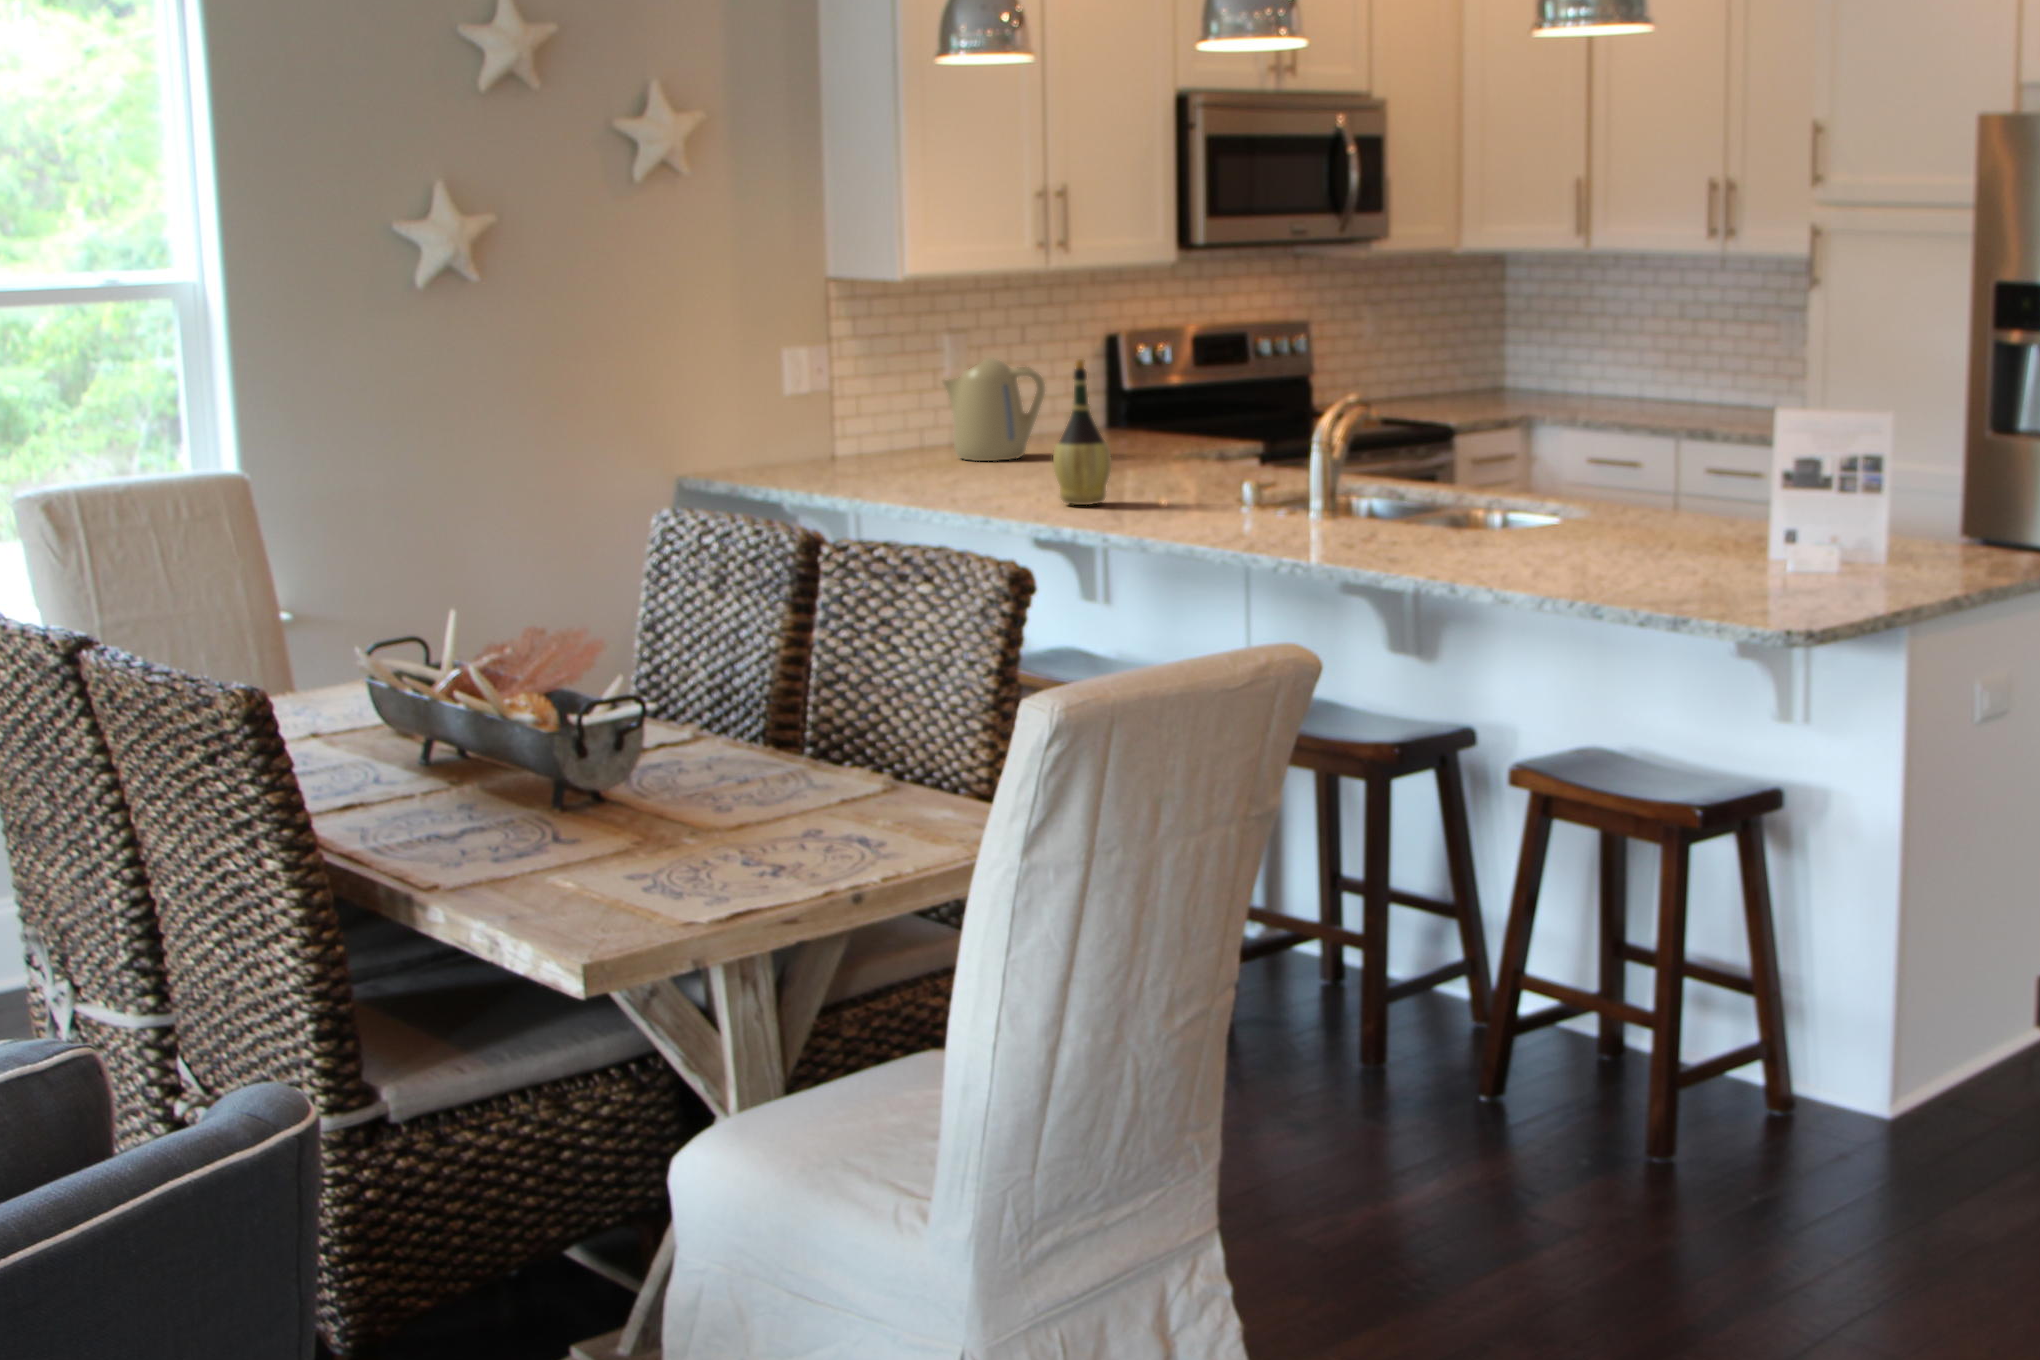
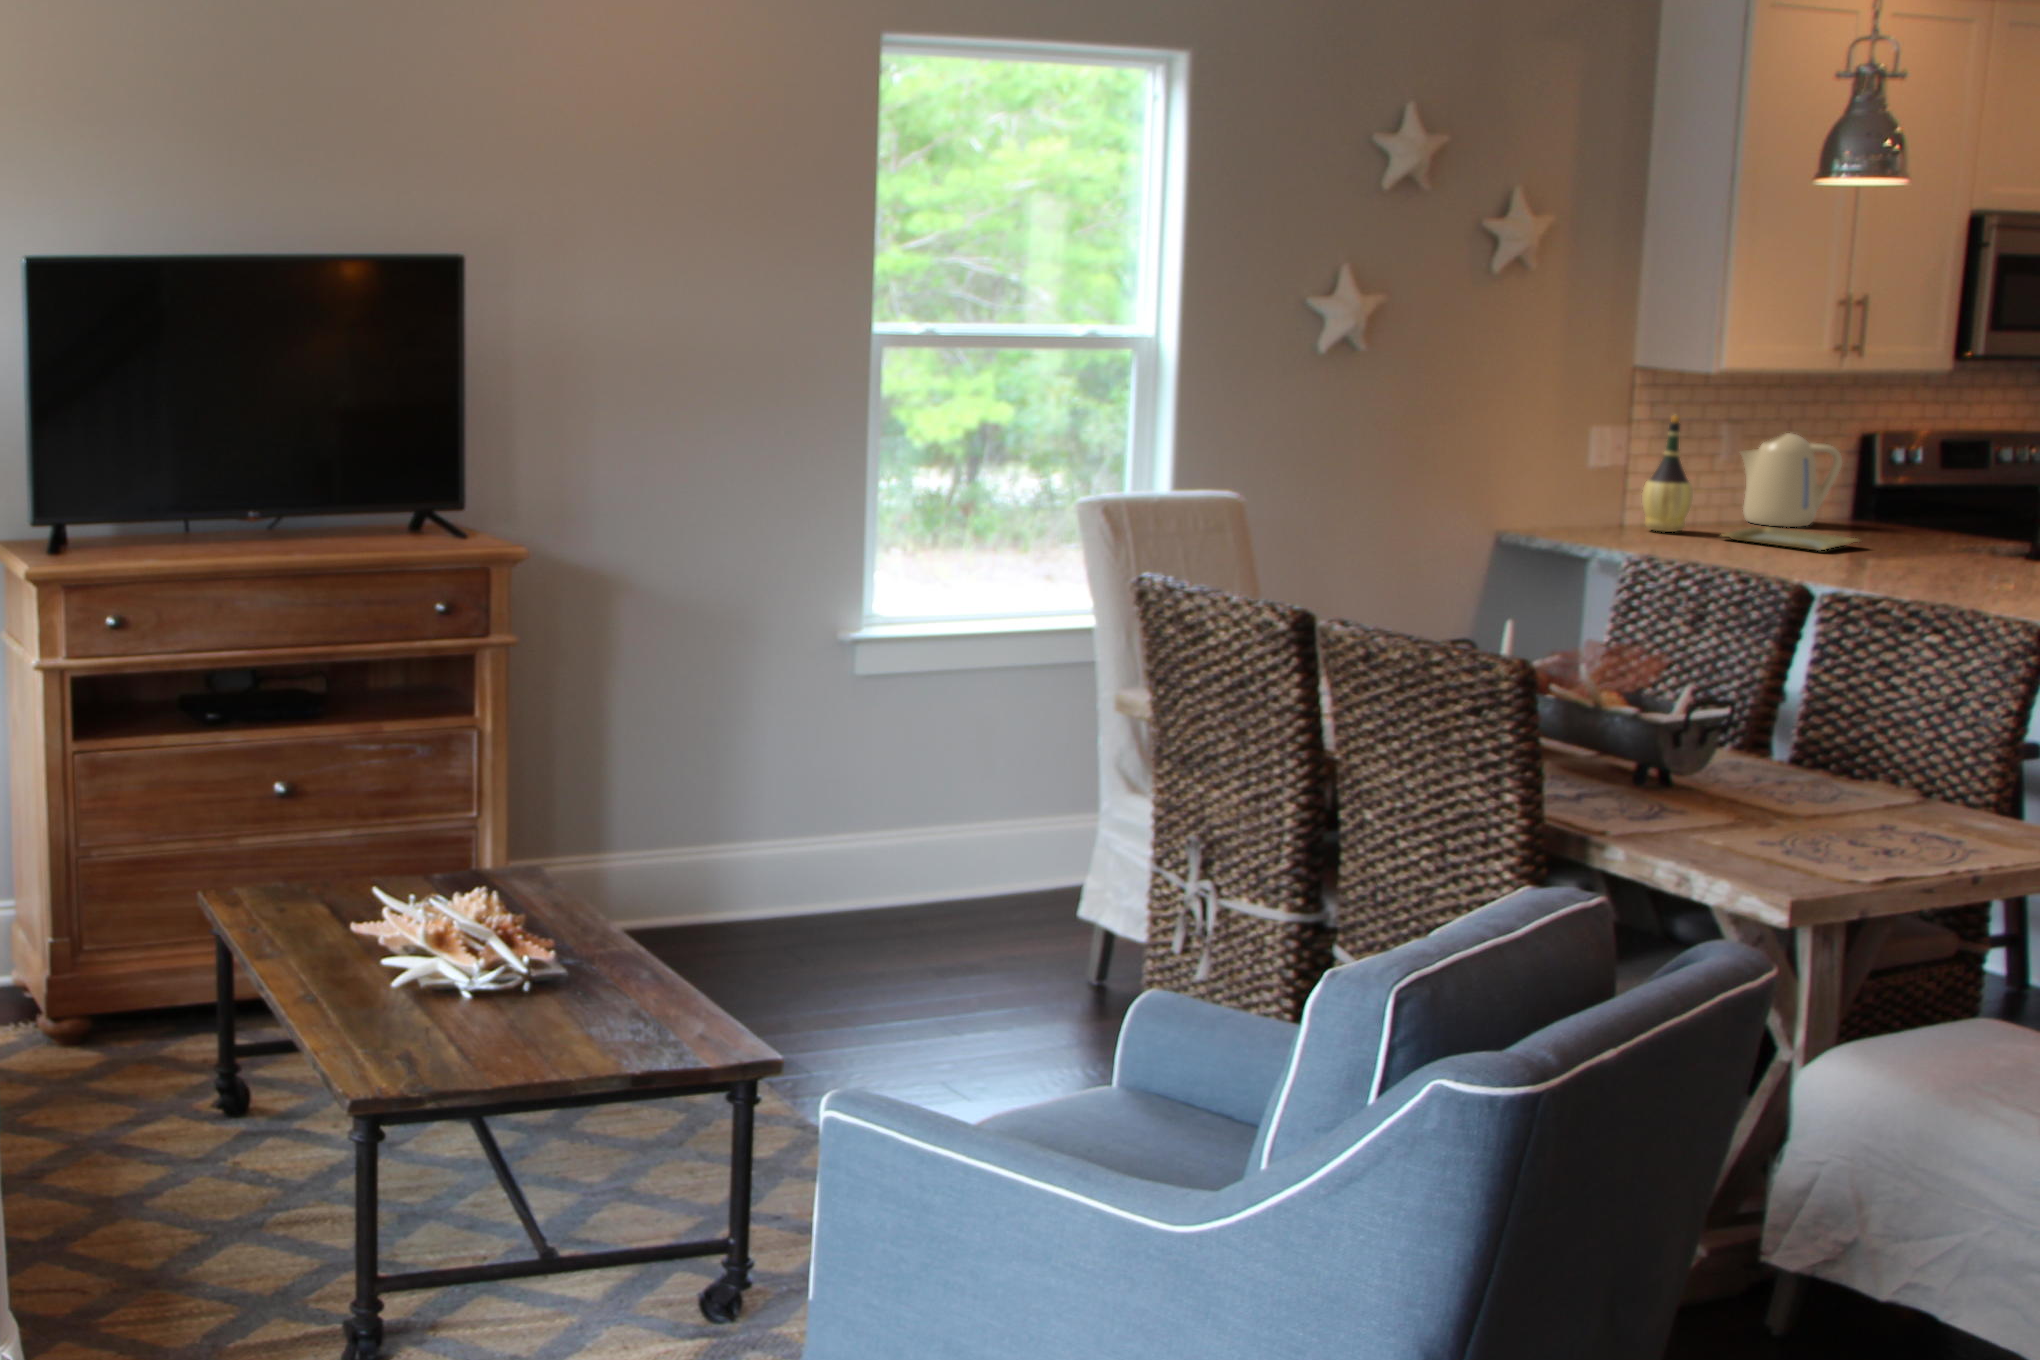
wine bottle: present [1053,359,1112,505] -> present [1642,415,1693,532]
tray: none [903,462,1047,485] -> present [1722,527,1859,551]

